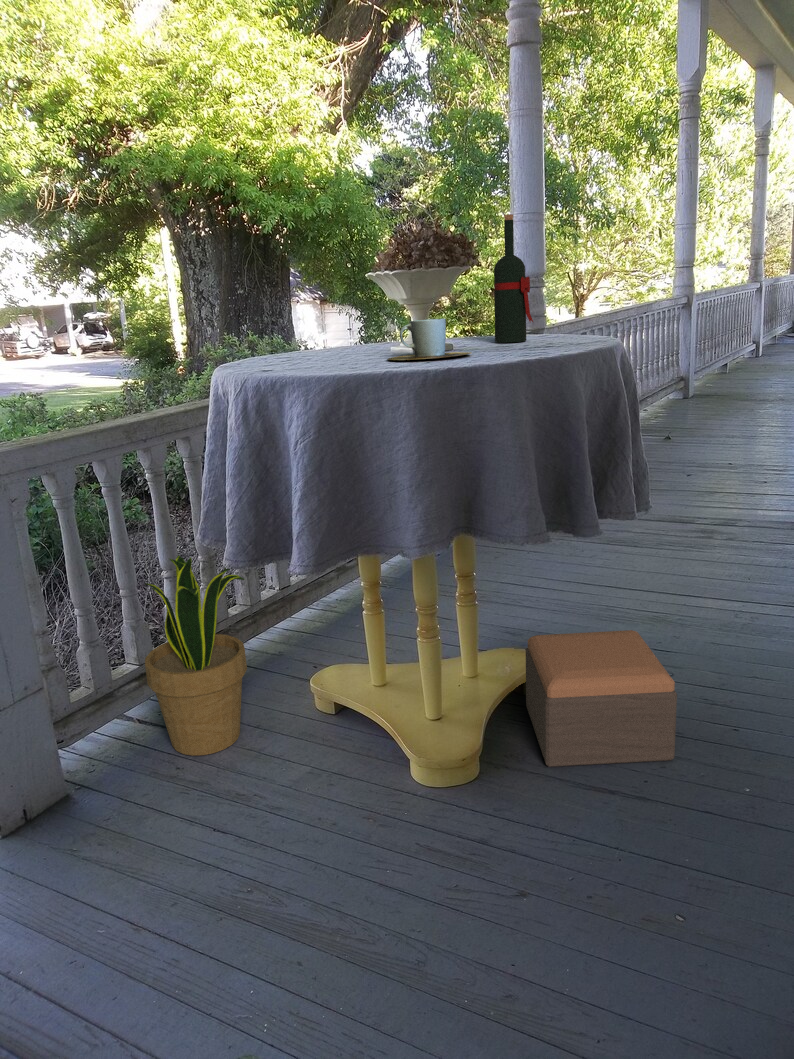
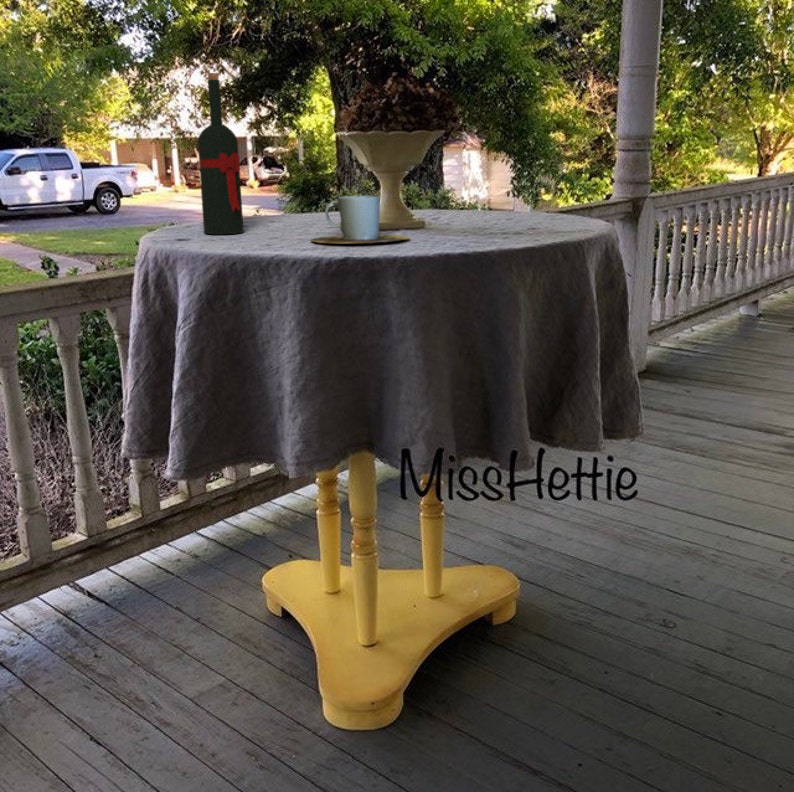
wine bottle: present [494,214,533,343] -> present [198,73,244,234]
potted plant: present [145,555,247,756] -> none [77,425,195,641]
footstool: present [526,630,677,767] -> none [471,567,633,748]

